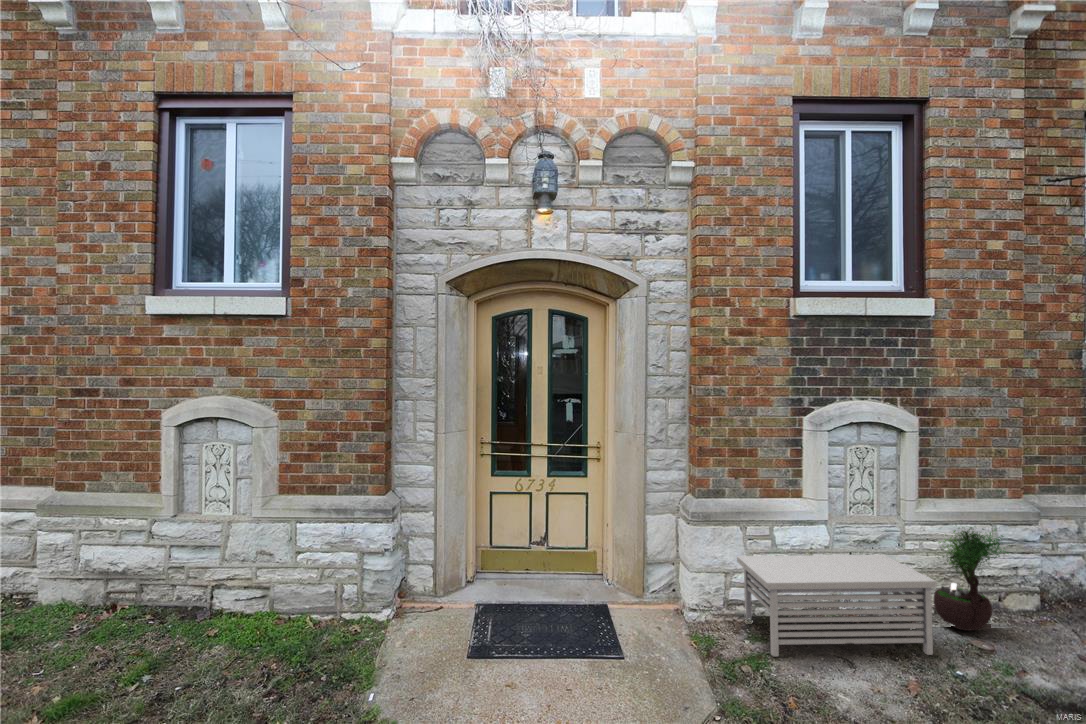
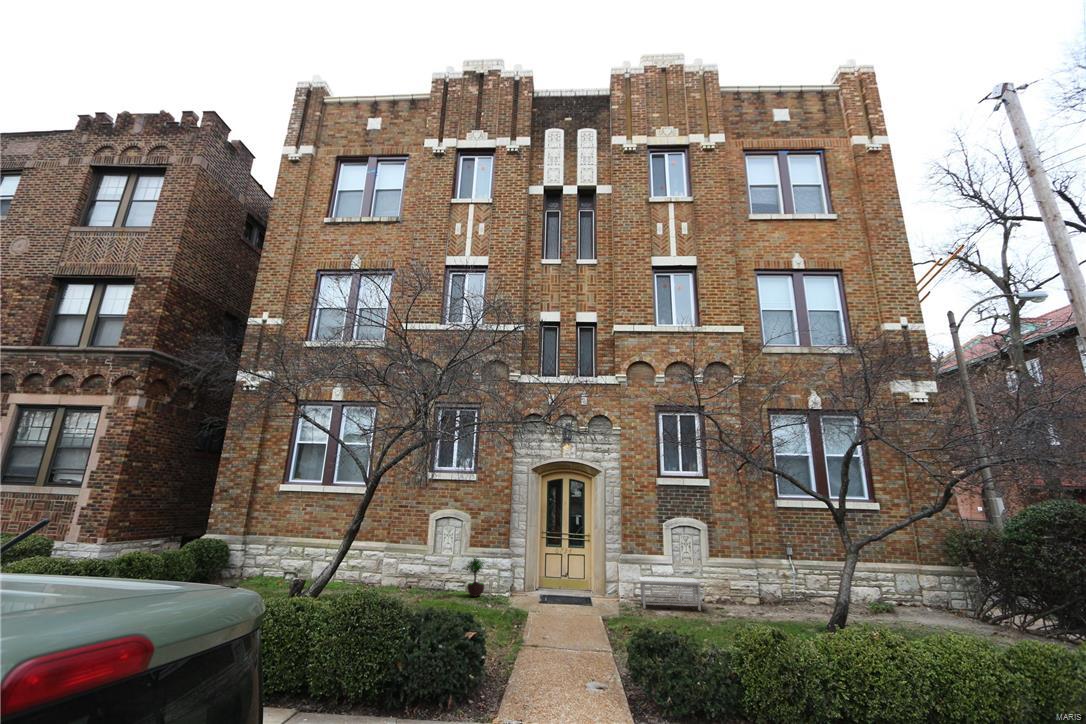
potted tree: present [934,527,1008,631] -> present [466,559,484,596]

